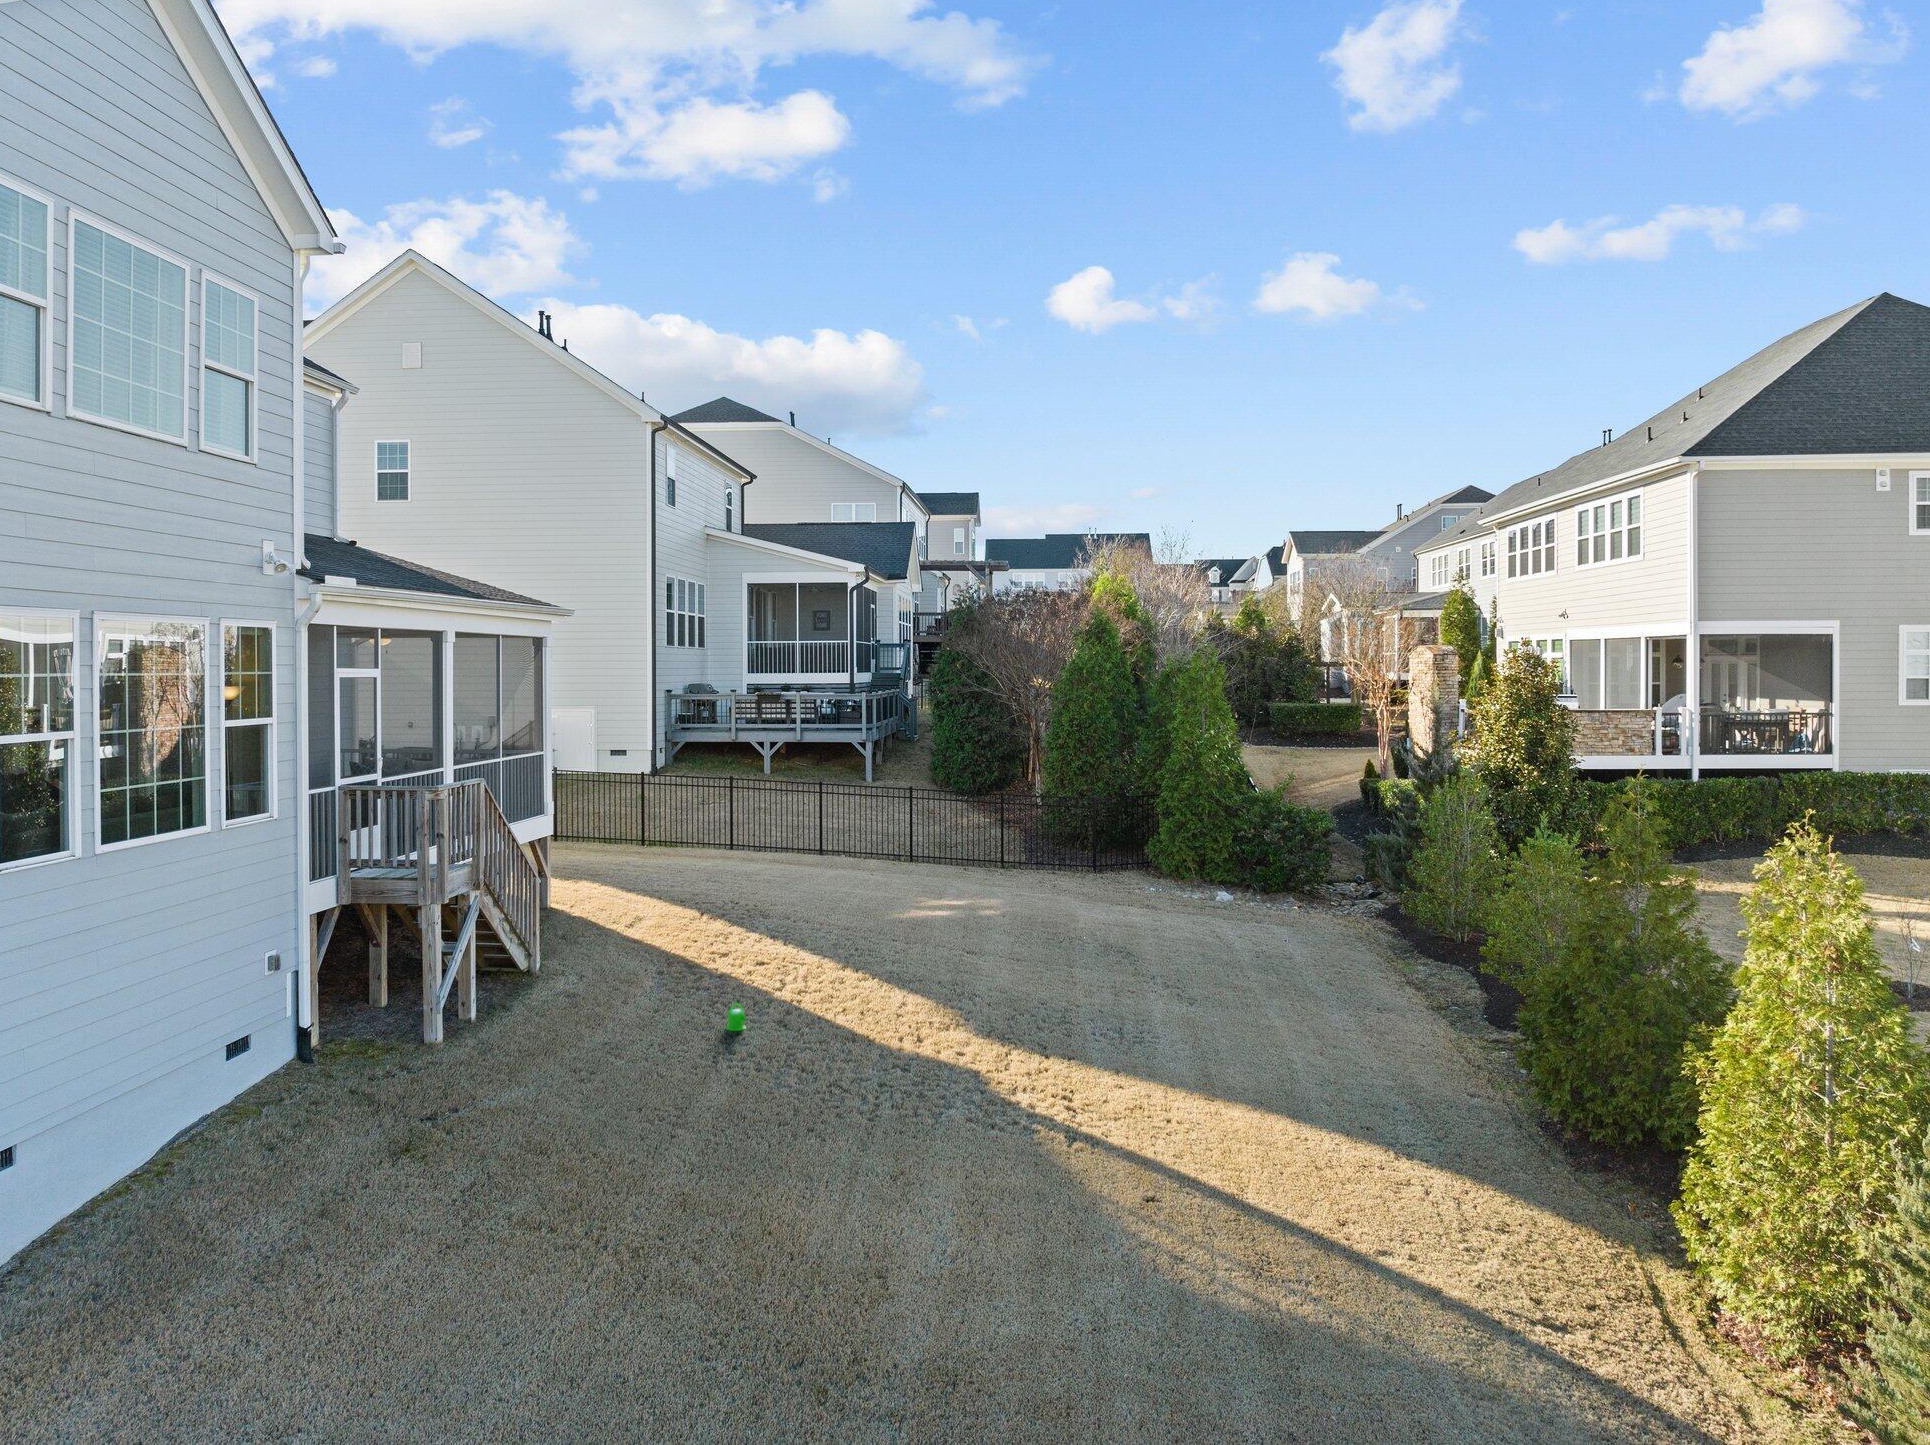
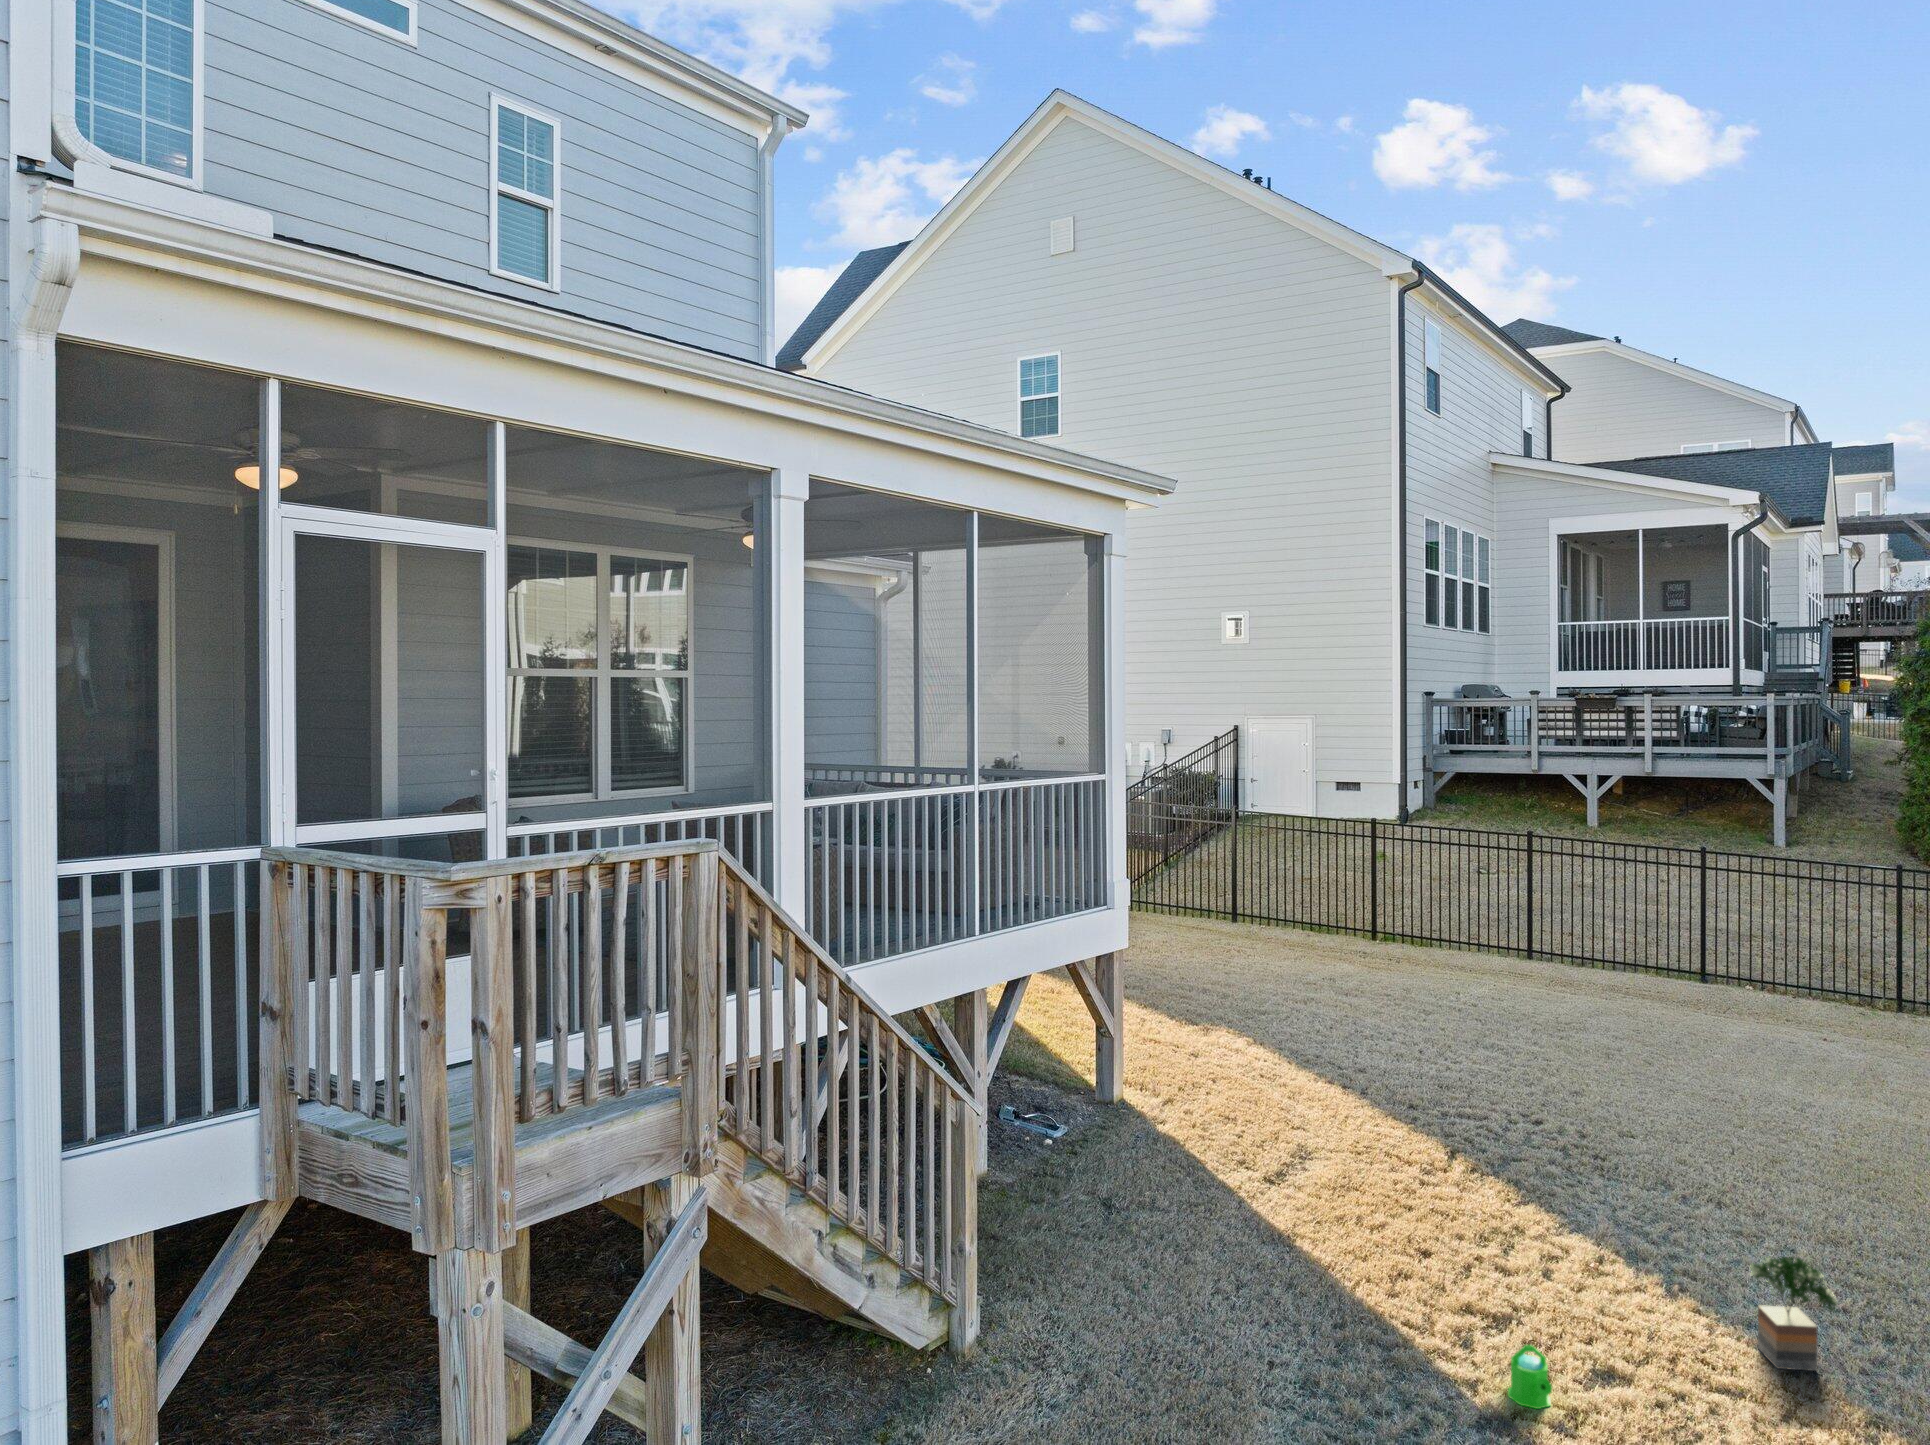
potted tree: none [829,949,863,1001] -> present [1750,1256,1837,1371]

